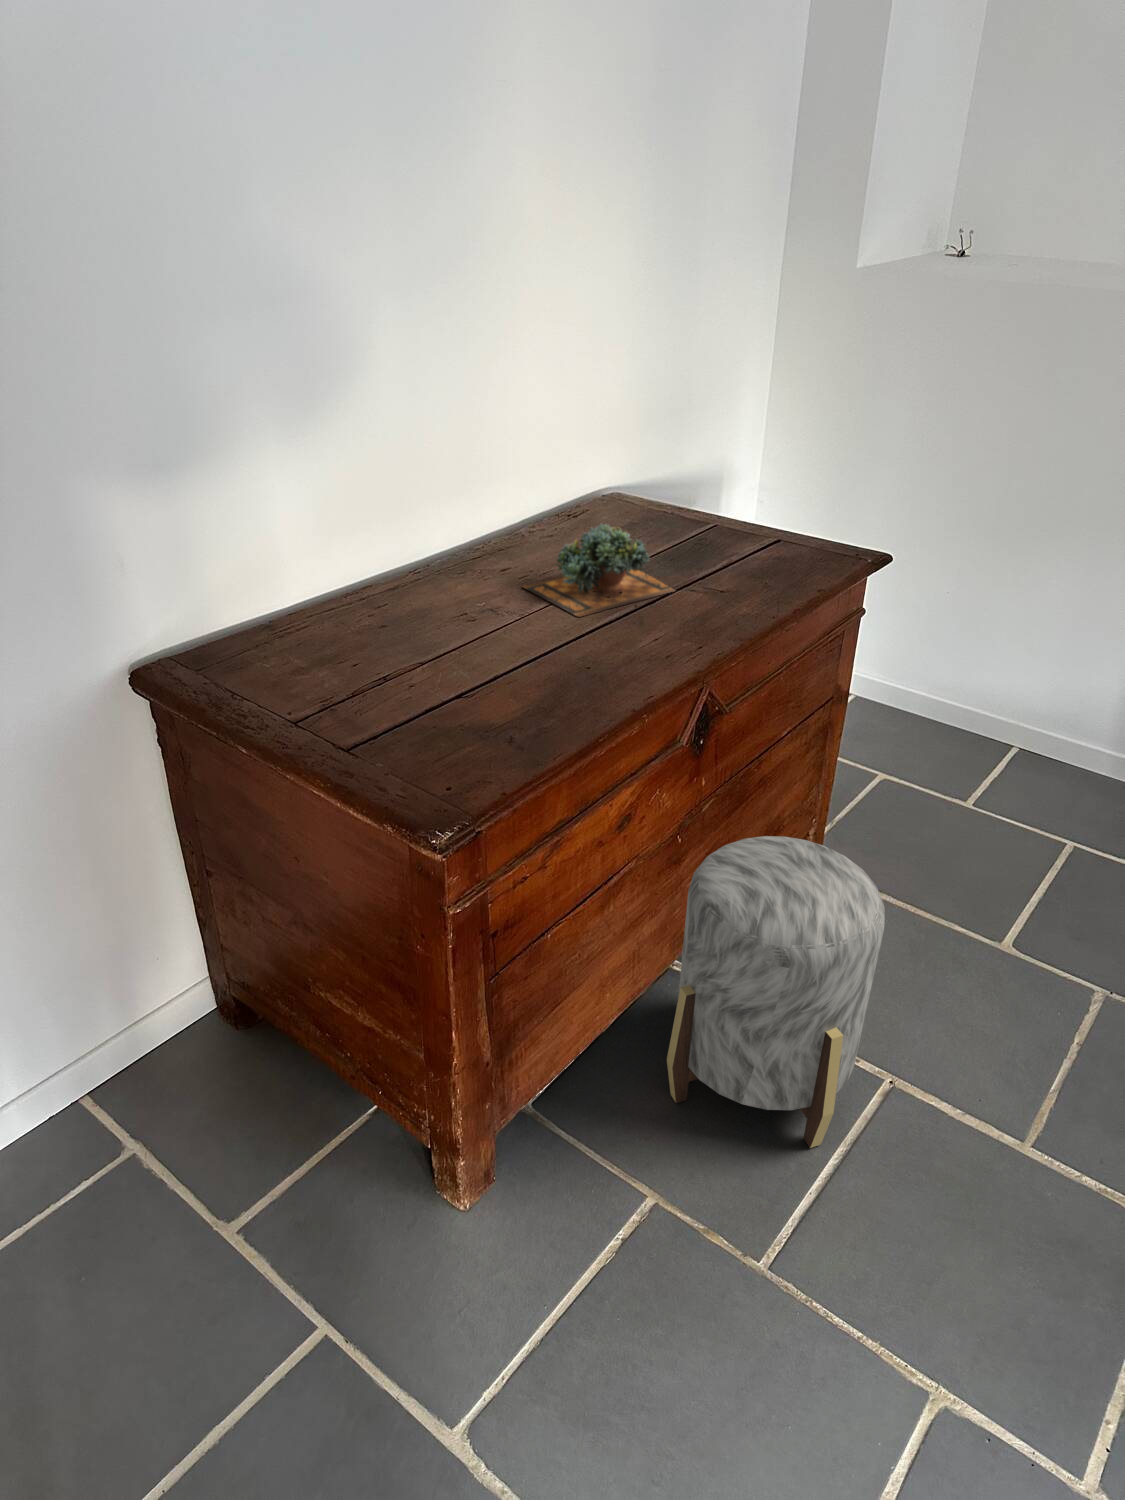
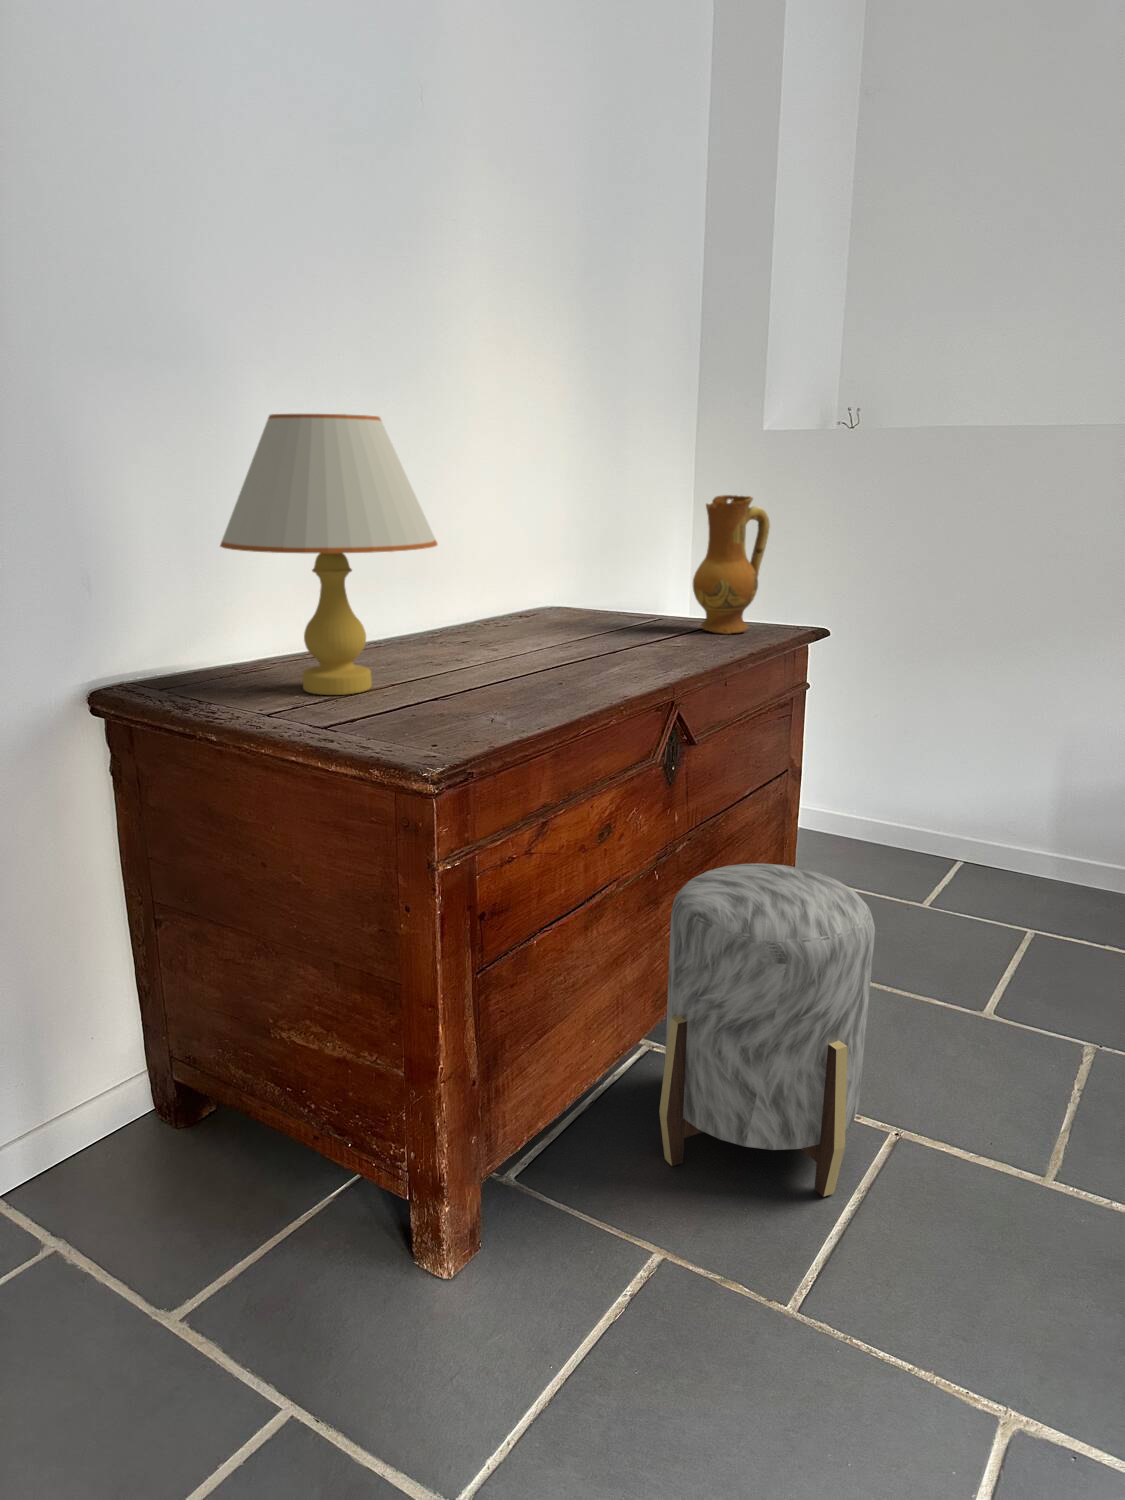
table lamp: none [243,390,466,682] -> present [220,414,438,695]
ceramic jug: none [750,410,838,561] -> present [693,495,770,634]
succulent plant: present [523,524,675,617] -> none [480,584,631,662]

